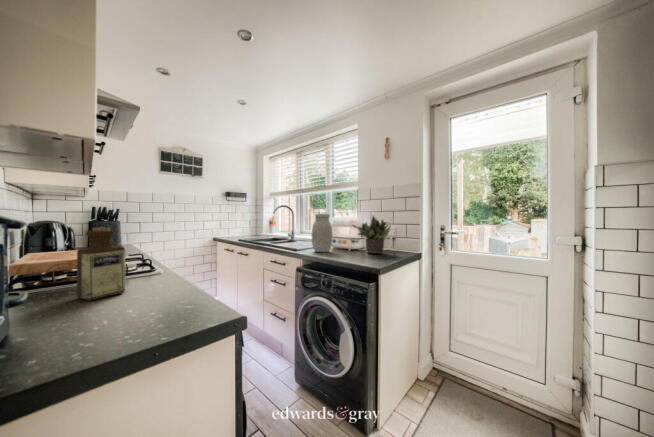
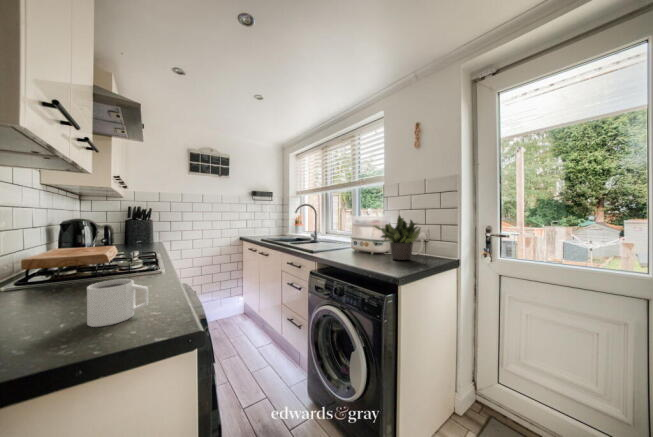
jar: present [312,213,332,252] -> none [329,213,352,256]
bottle: present [77,228,125,301] -> none [37,230,90,313]
mug: none [142,268,189,306] -> present [87,279,148,327]

